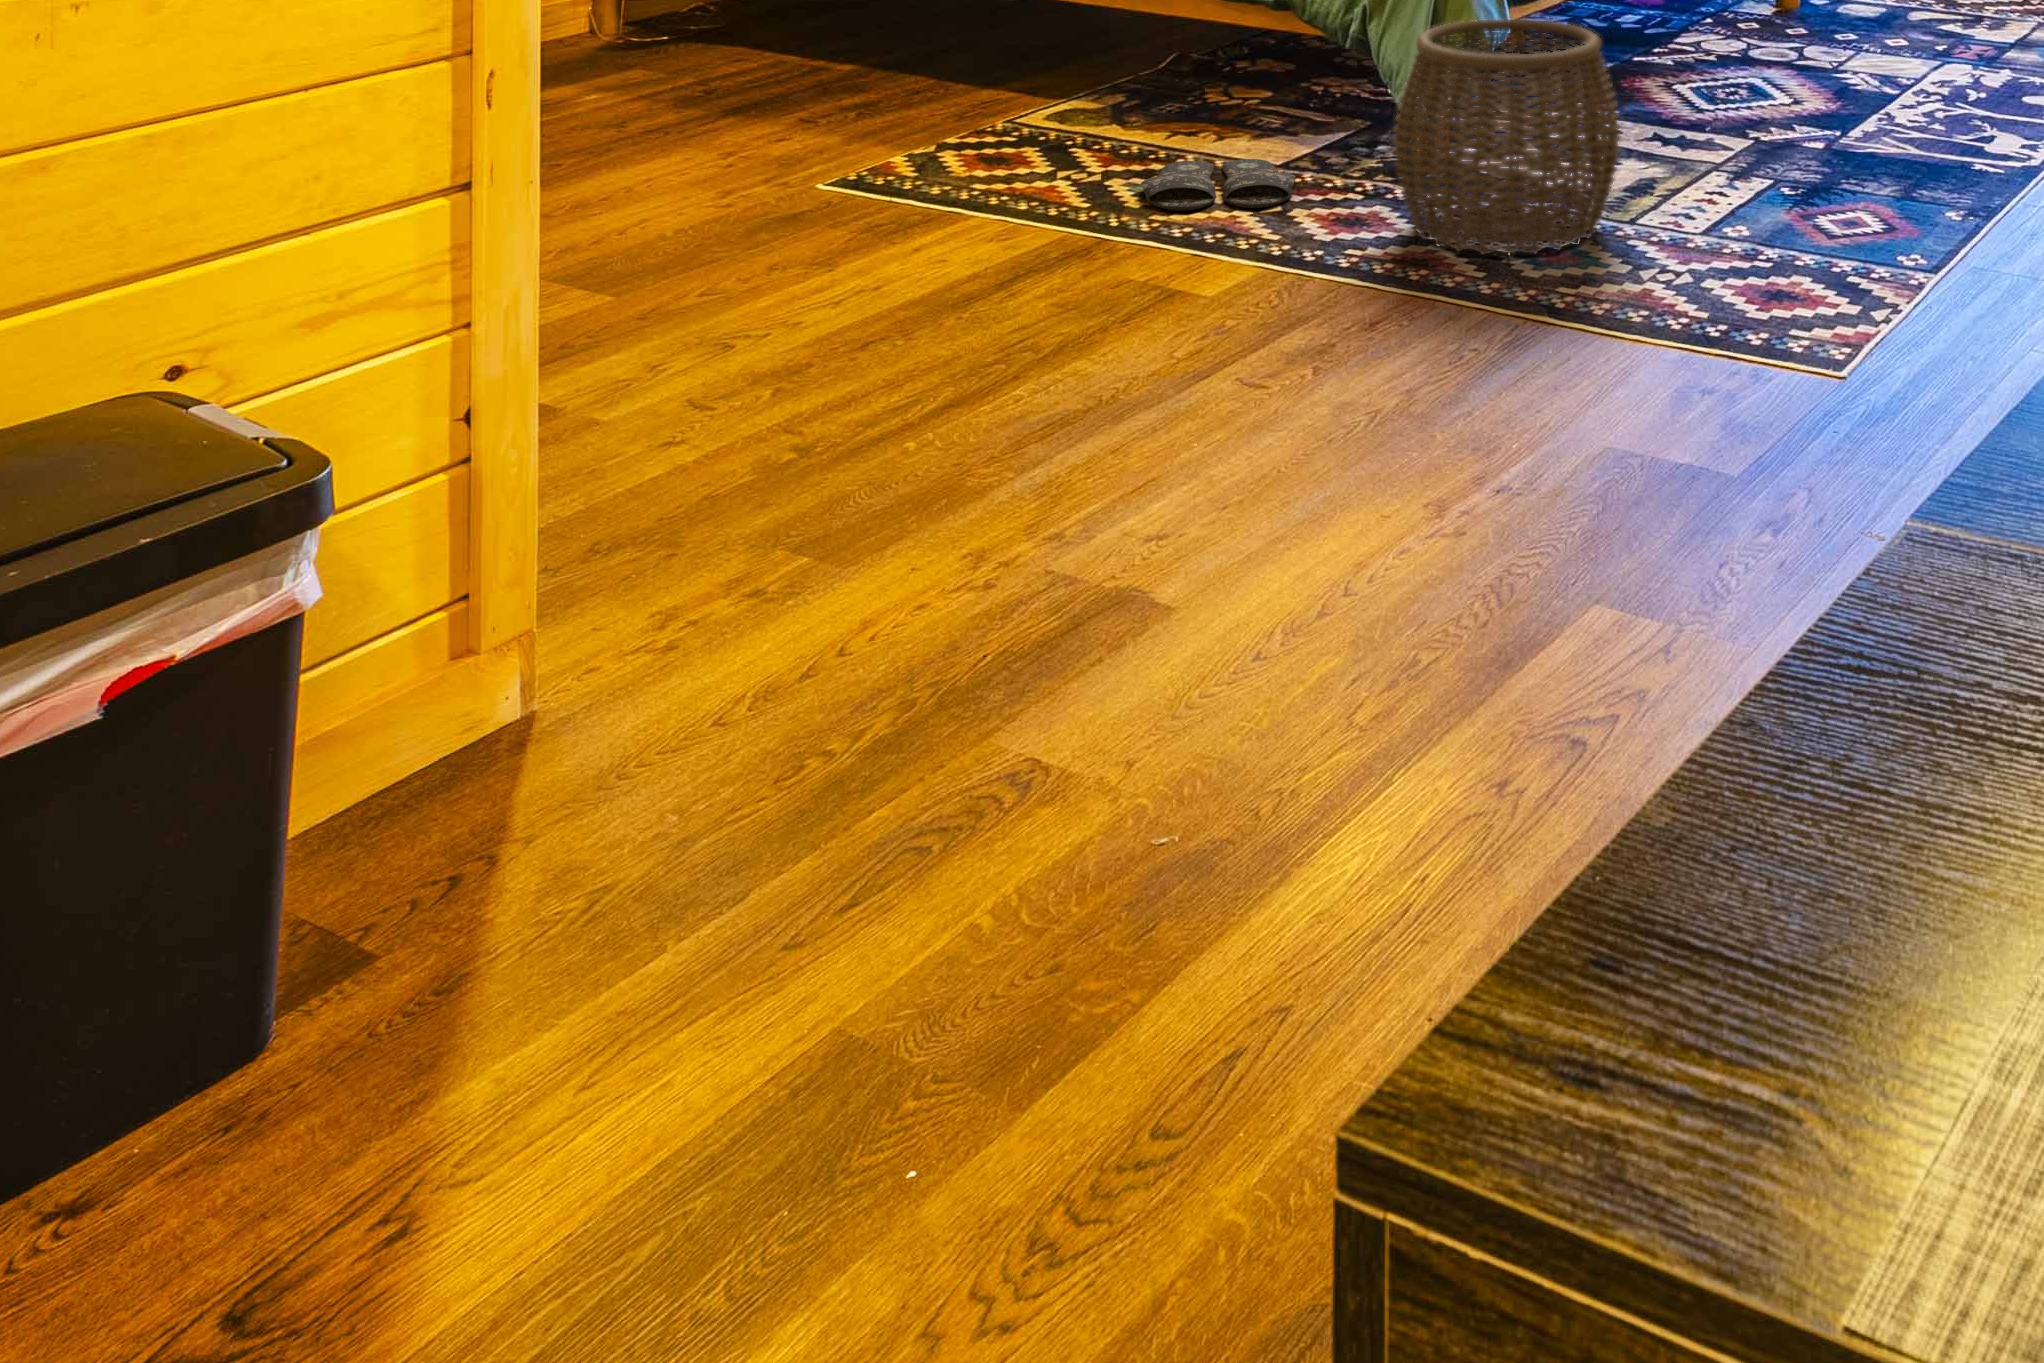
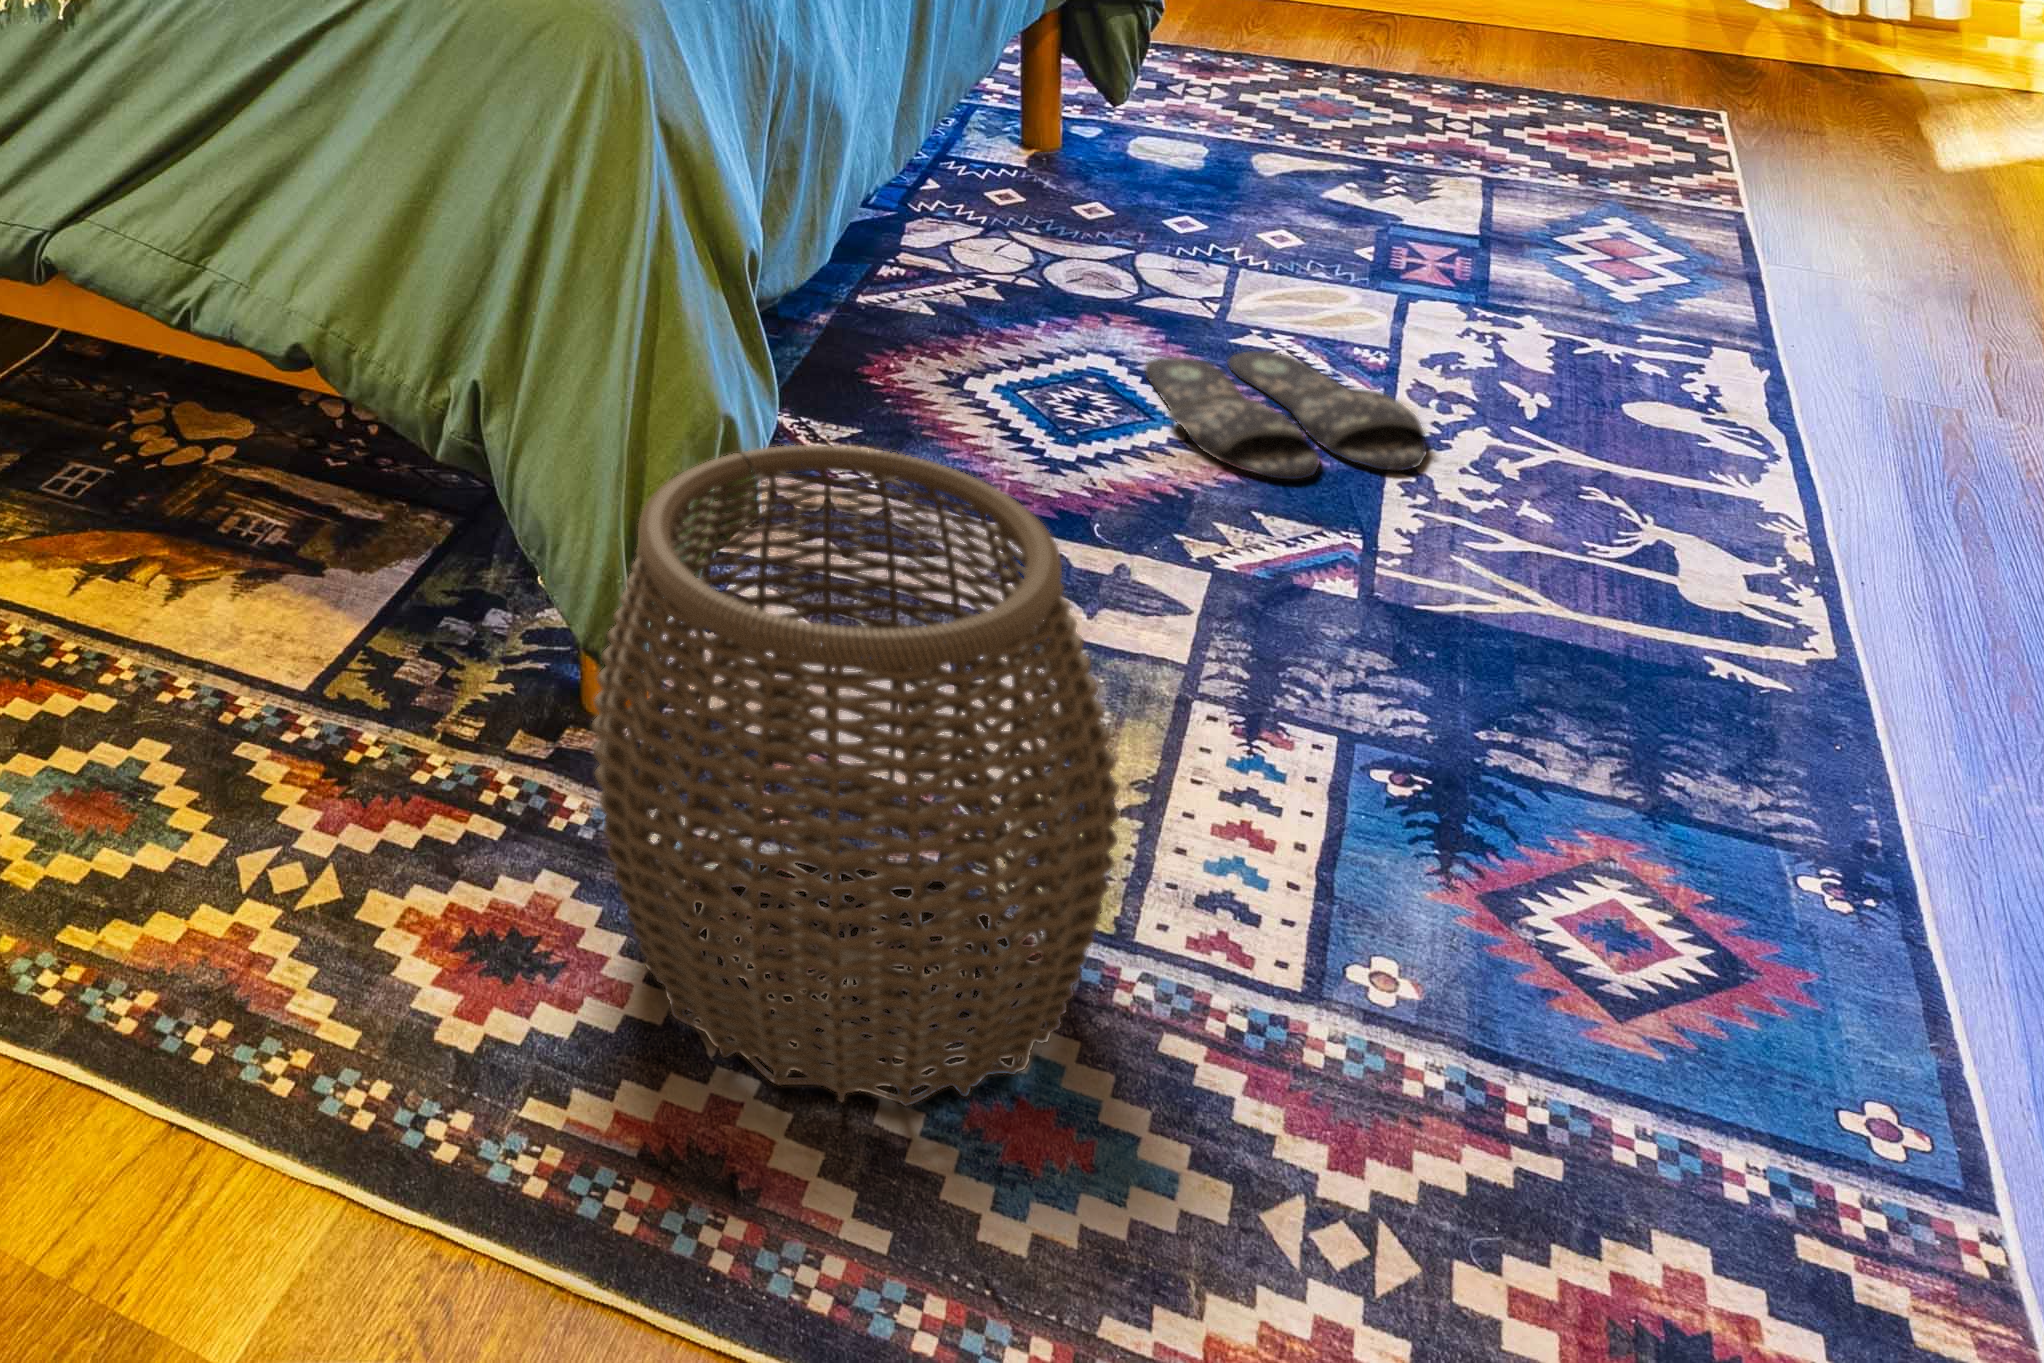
slippers: present [1141,159,1295,211] -> present [1144,351,1426,479]

